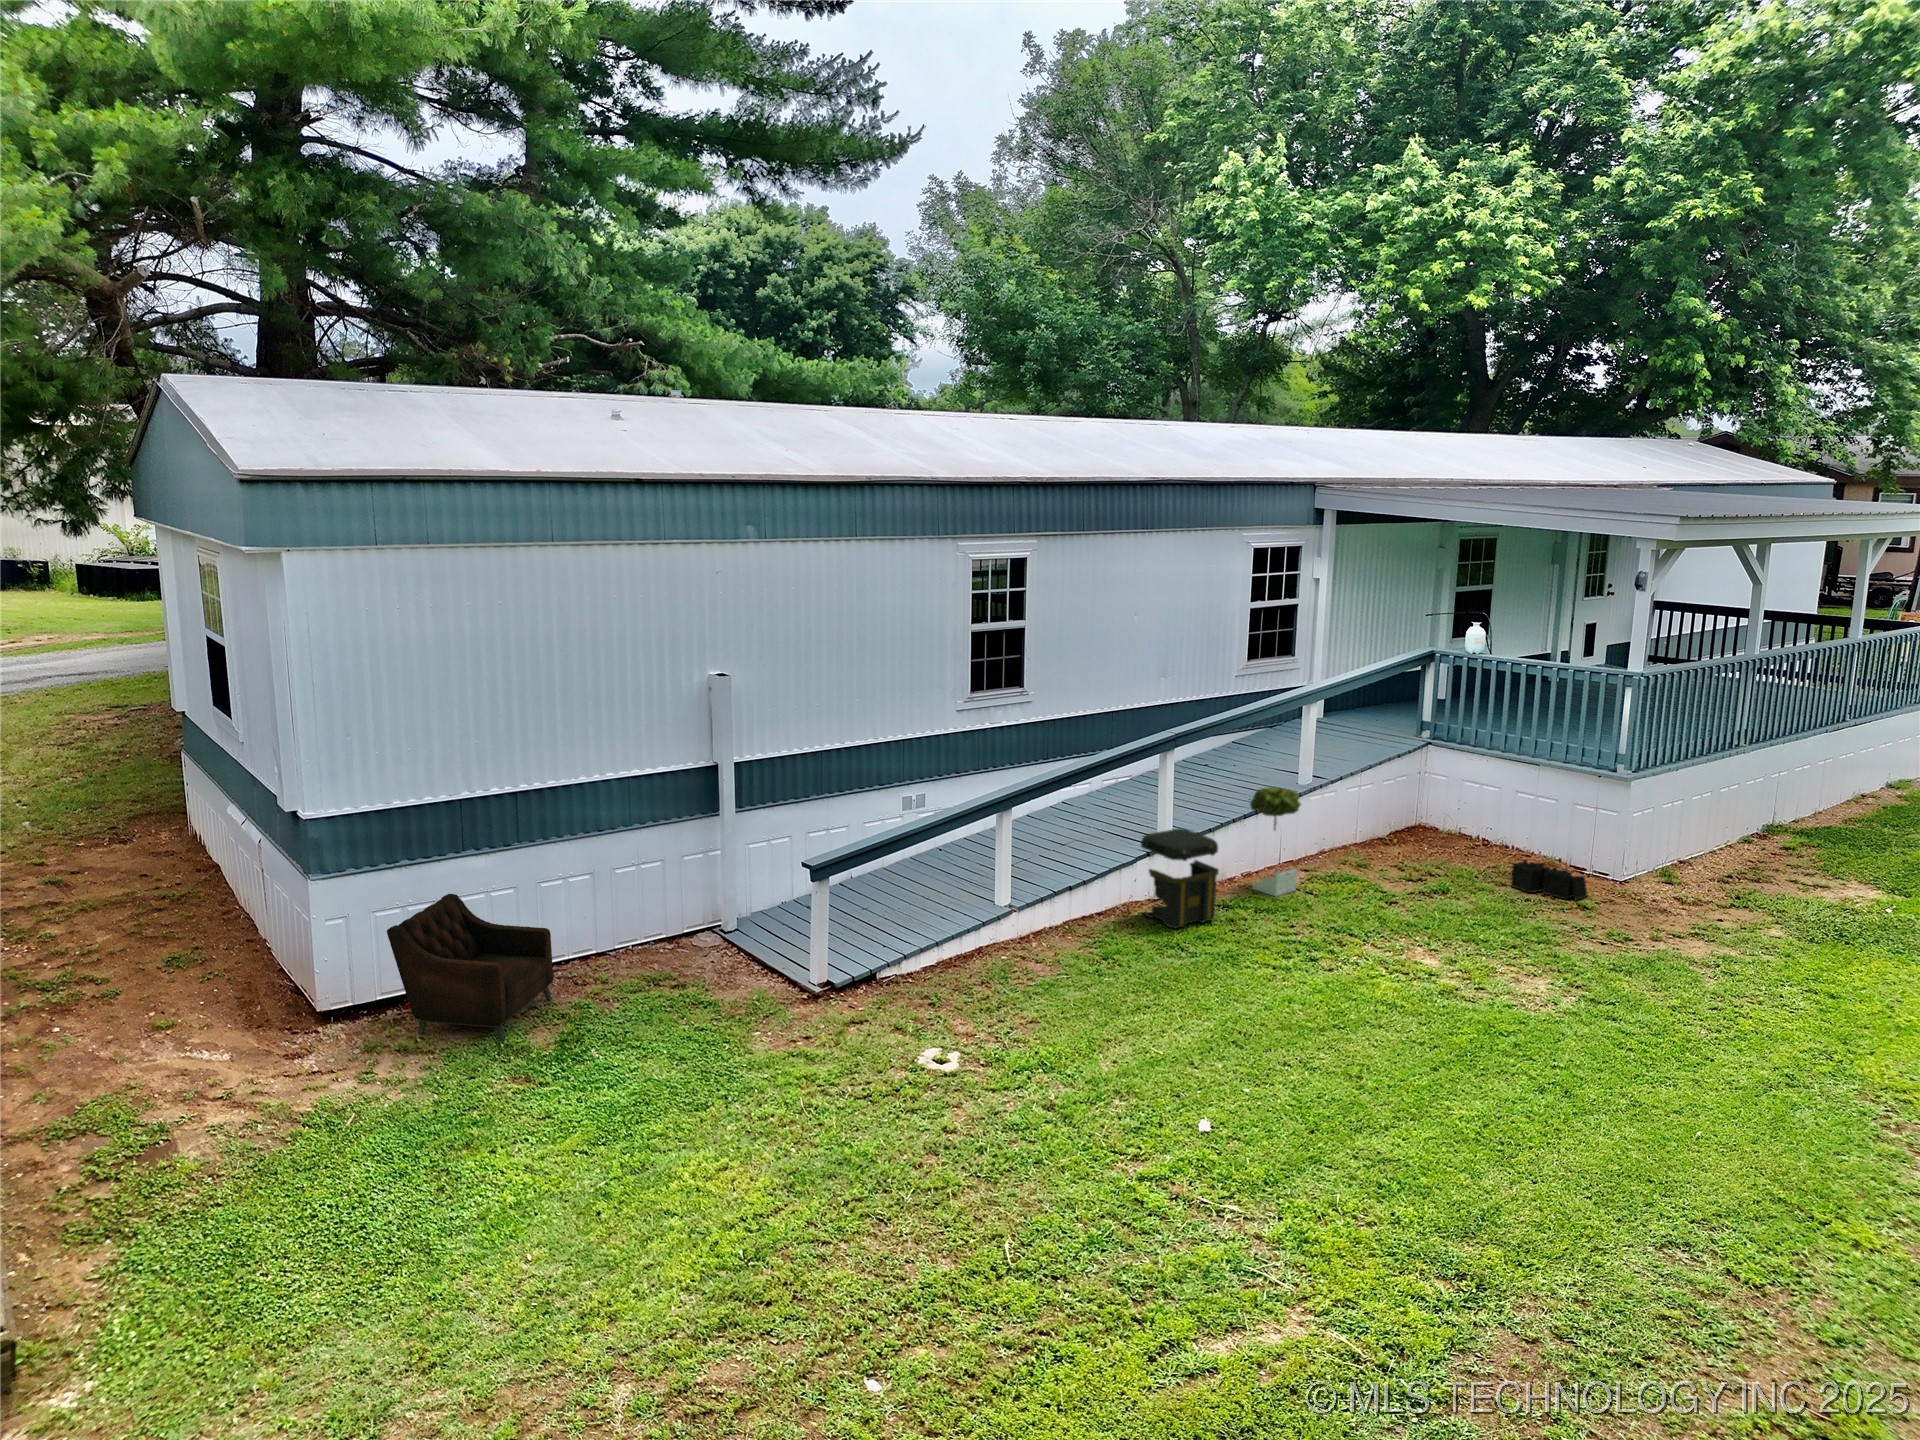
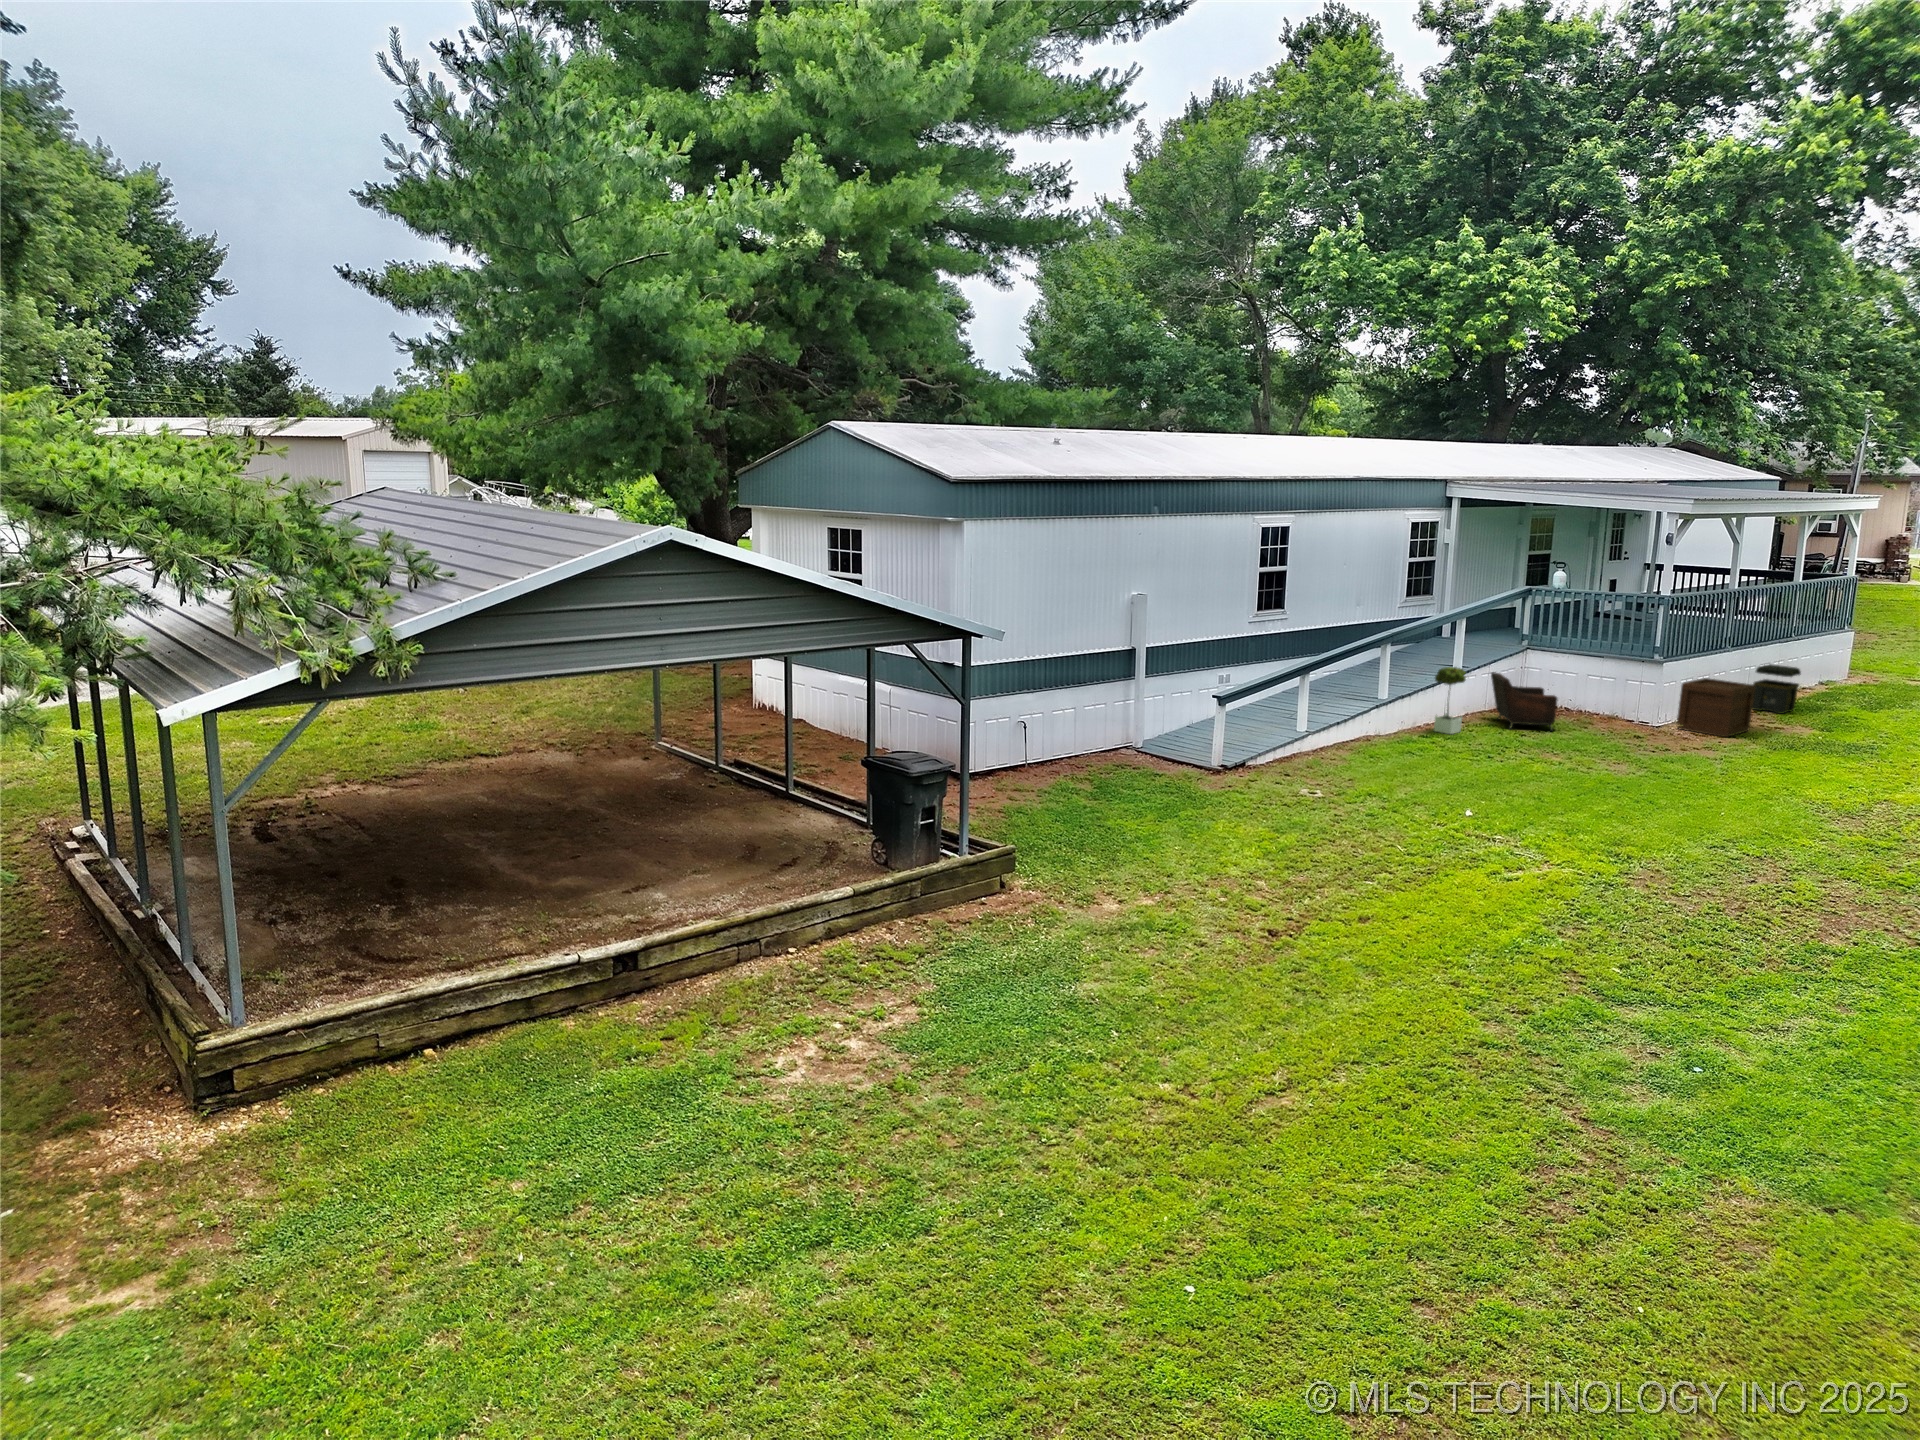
wooden crate: none [1651,800,1780,905] -> present [1677,678,1756,737]
toolbox: present [1141,828,1219,928] -> present [1753,664,1801,714]
storage bin: present [1511,859,1587,900] -> none [1590,710,1639,736]
armchair: present [387,894,553,1041] -> present [1491,672,1558,730]

